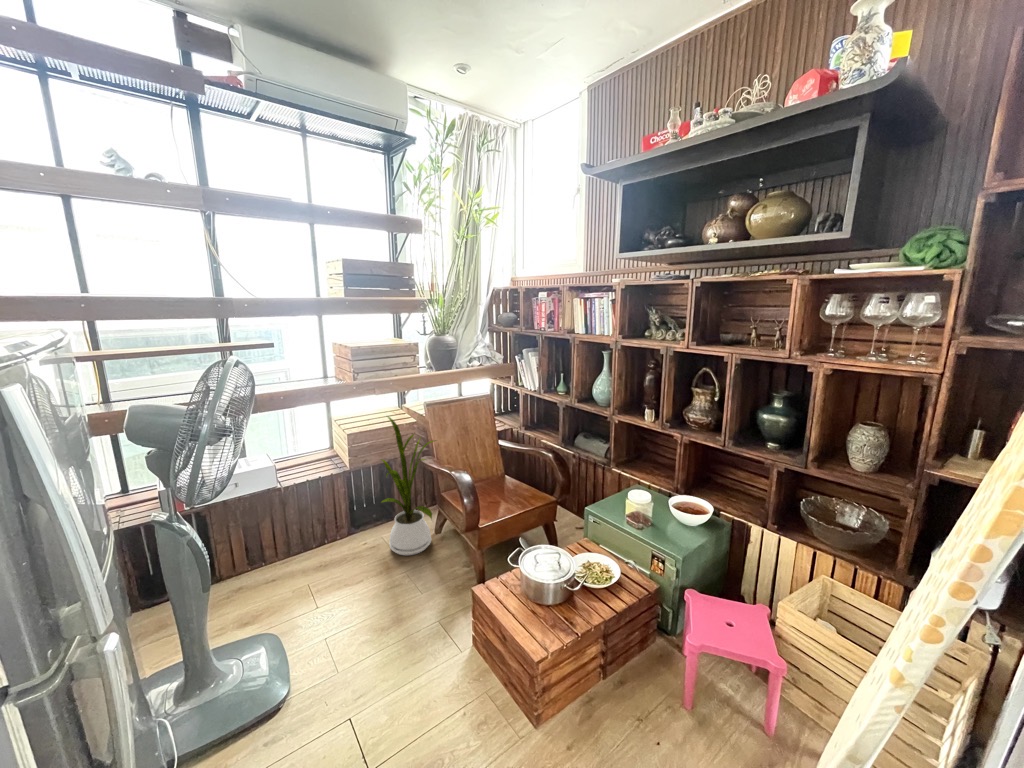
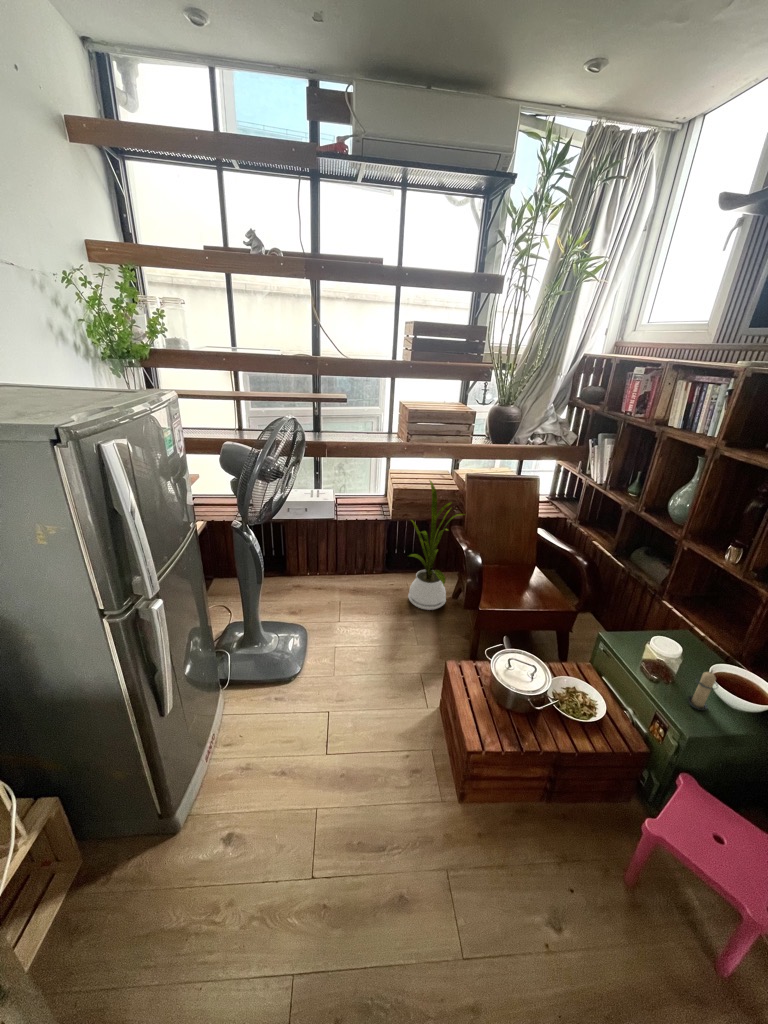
candle: none [663,502,682,538] -> present [688,672,718,710]

